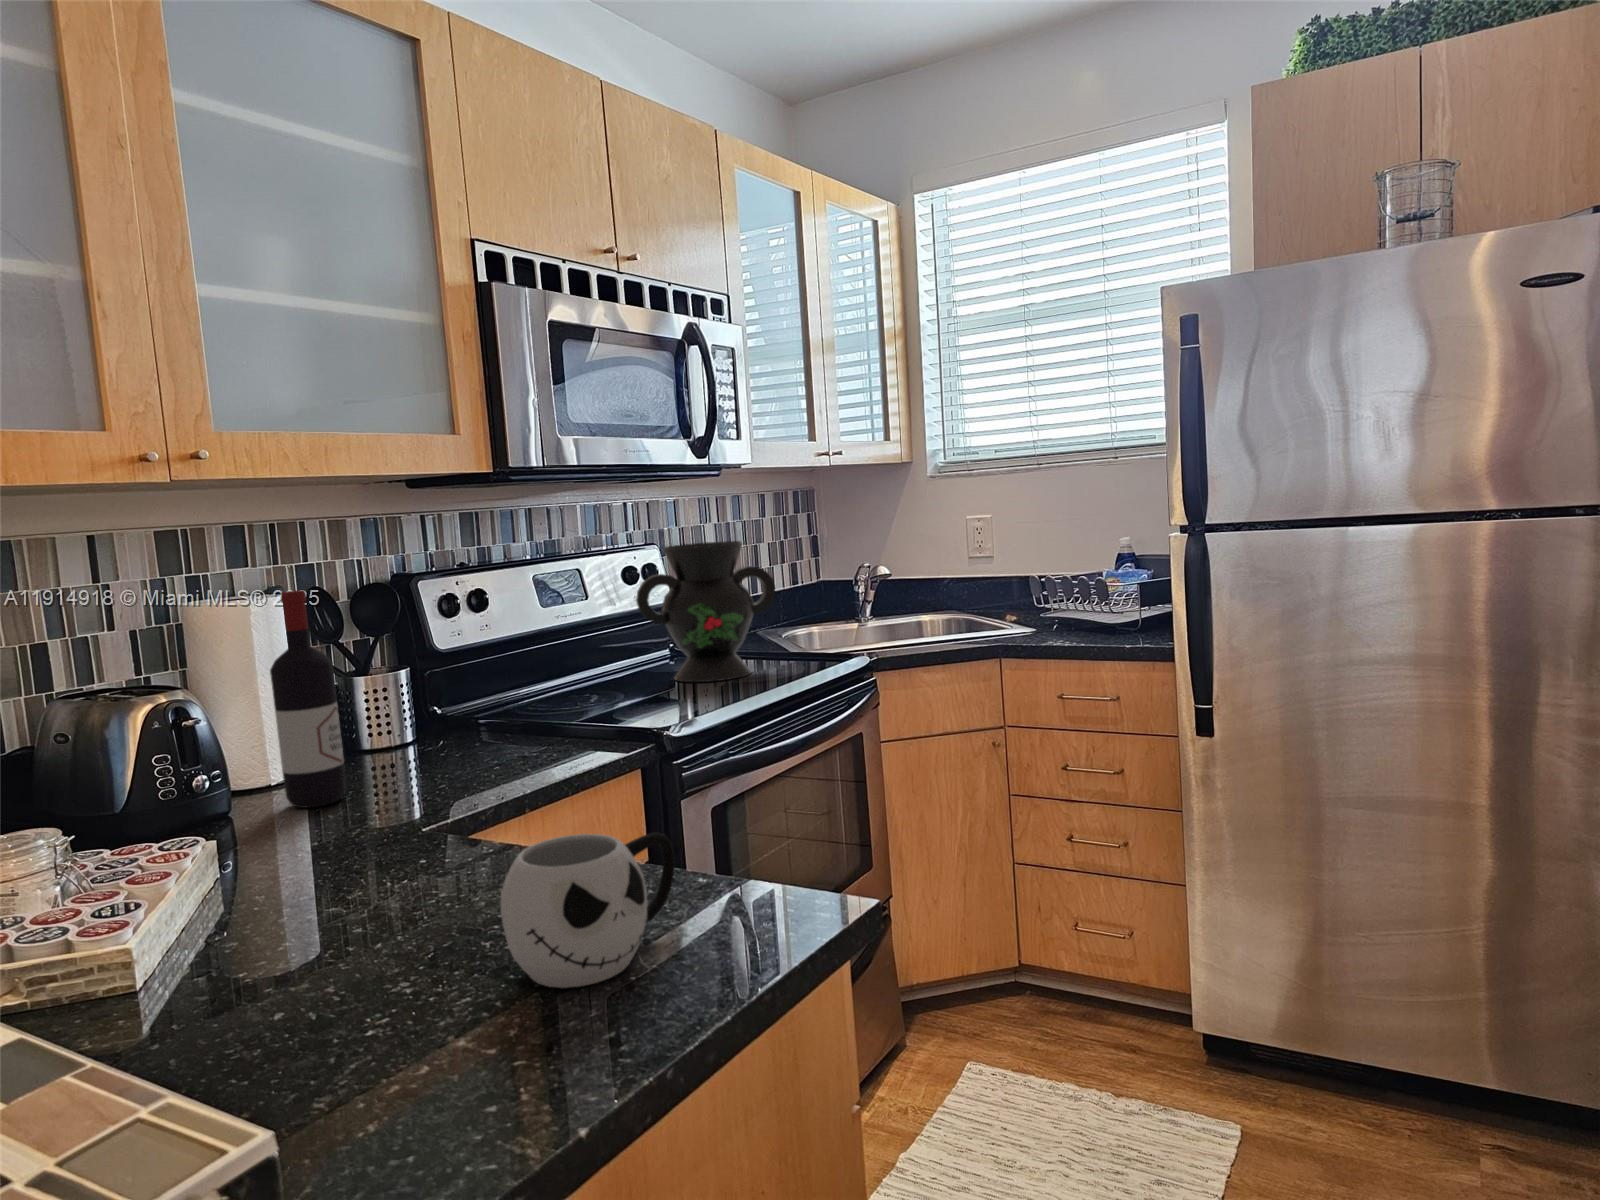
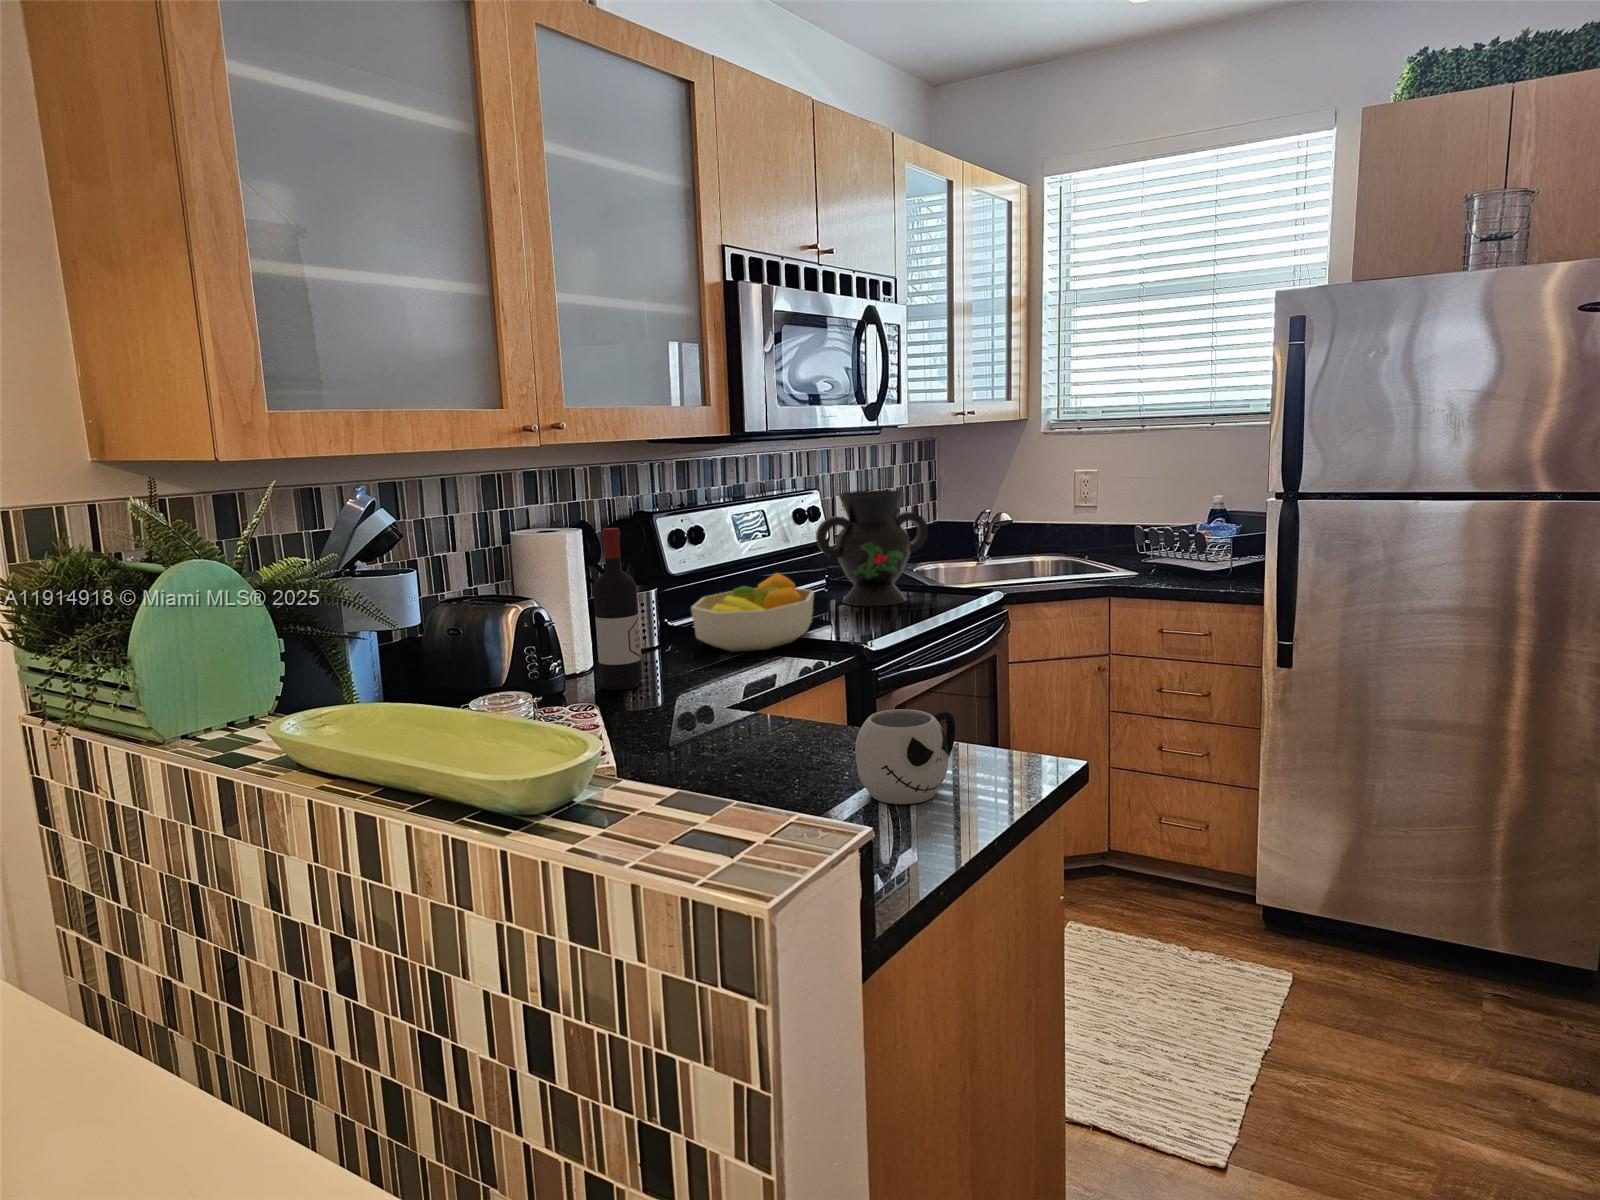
fruit bowl: none [443,644,615,747] -> present [691,573,814,651]

